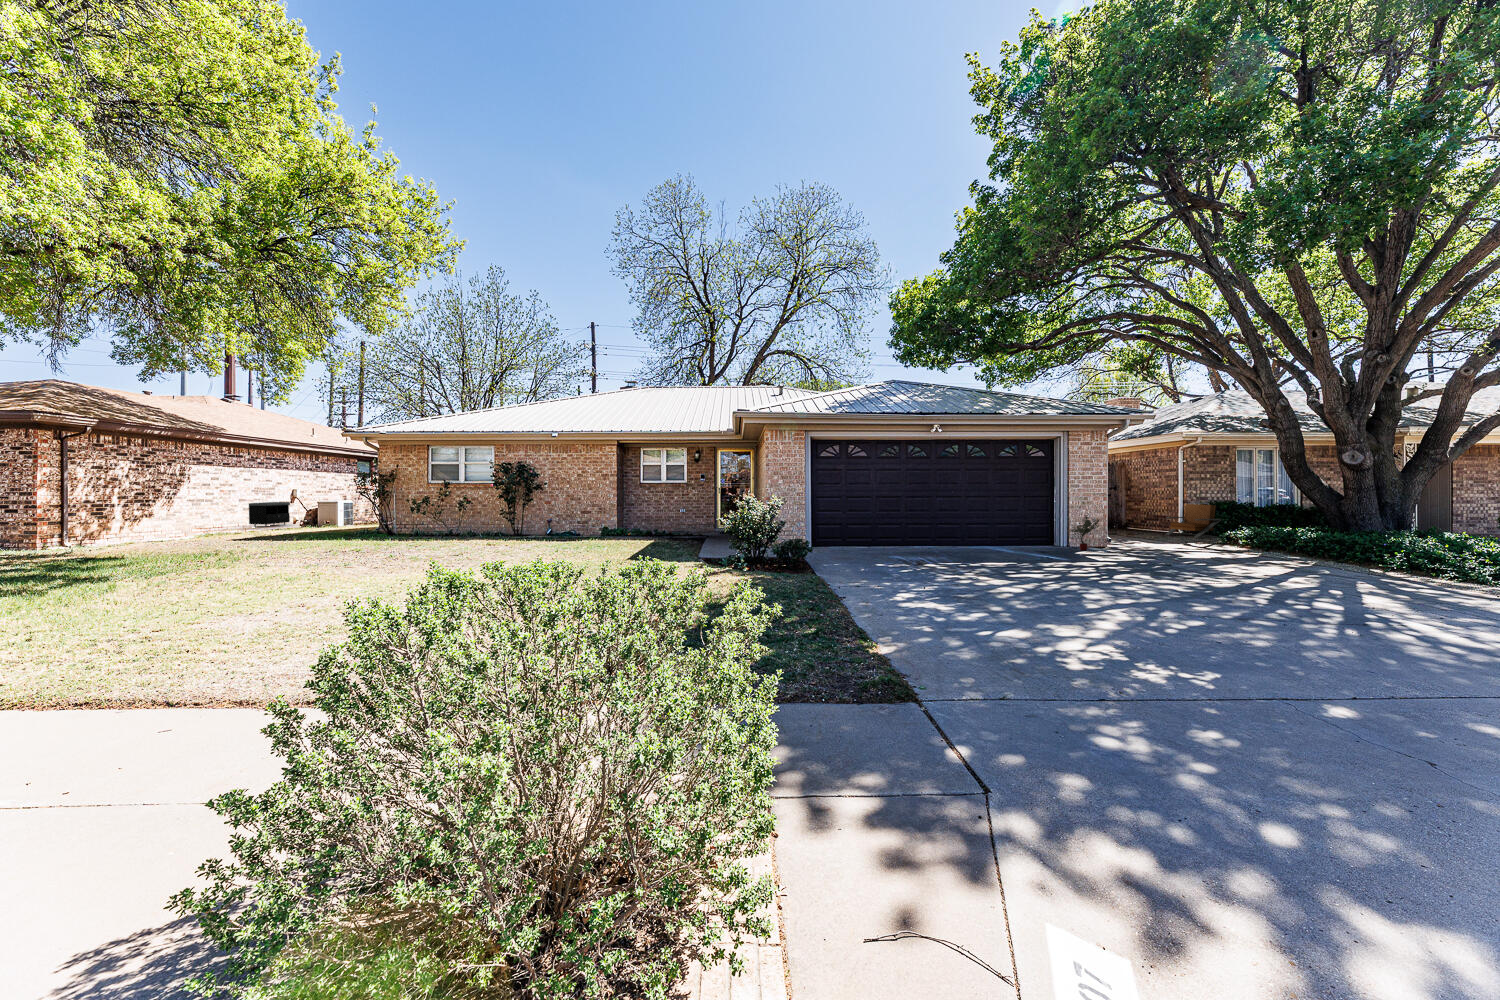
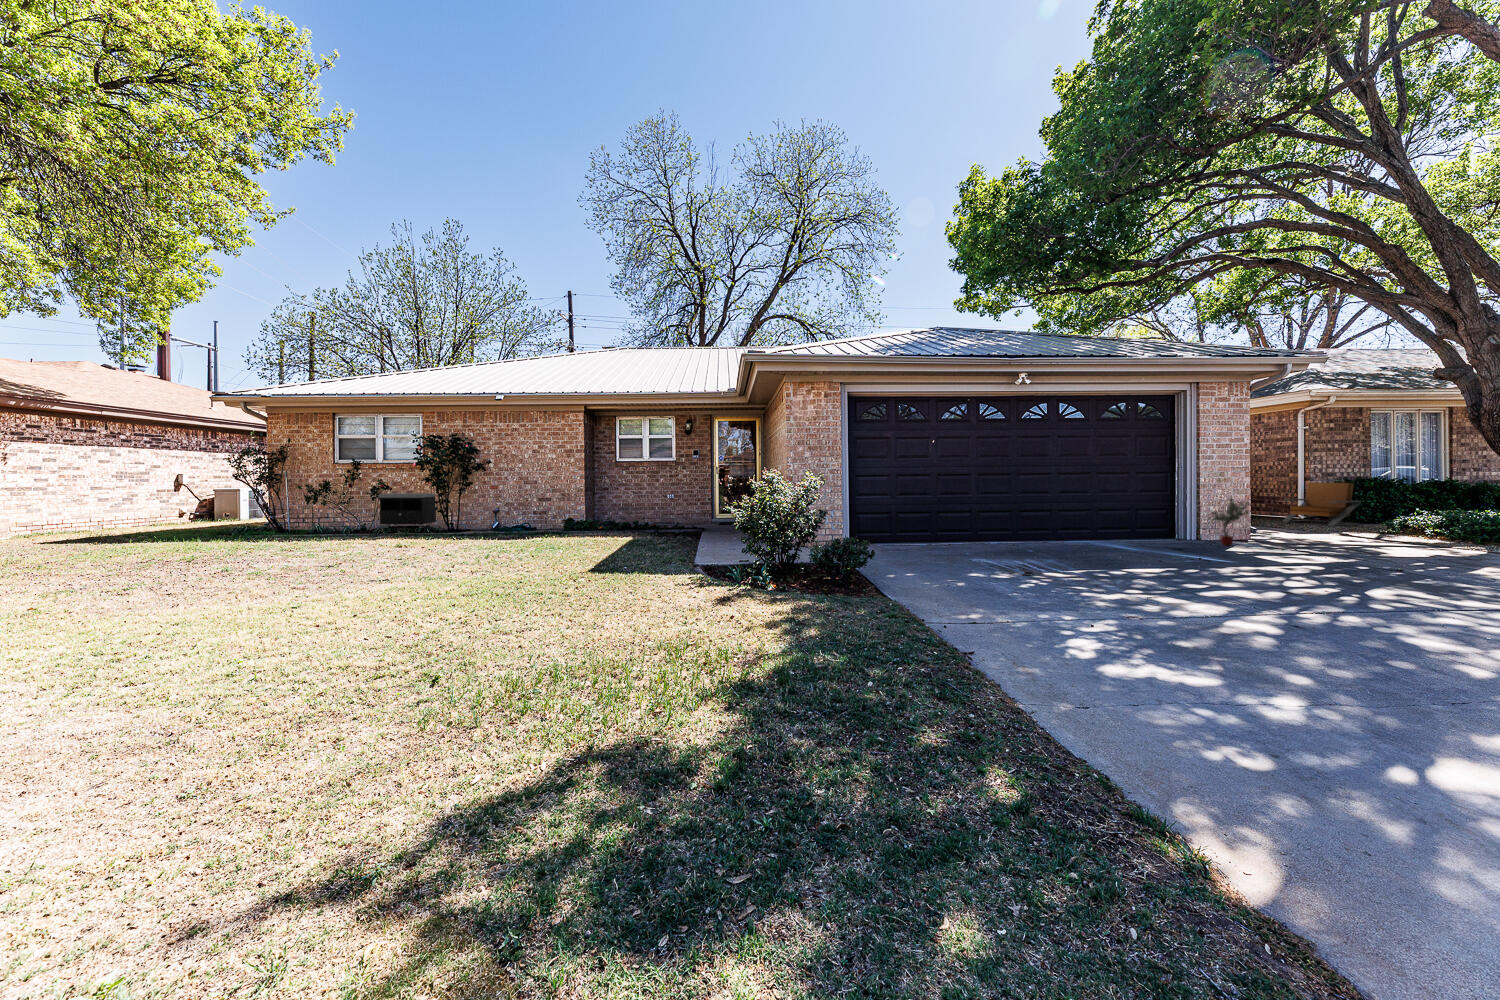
storage bench: present [249,502,290,527] -> present [378,493,436,528]

